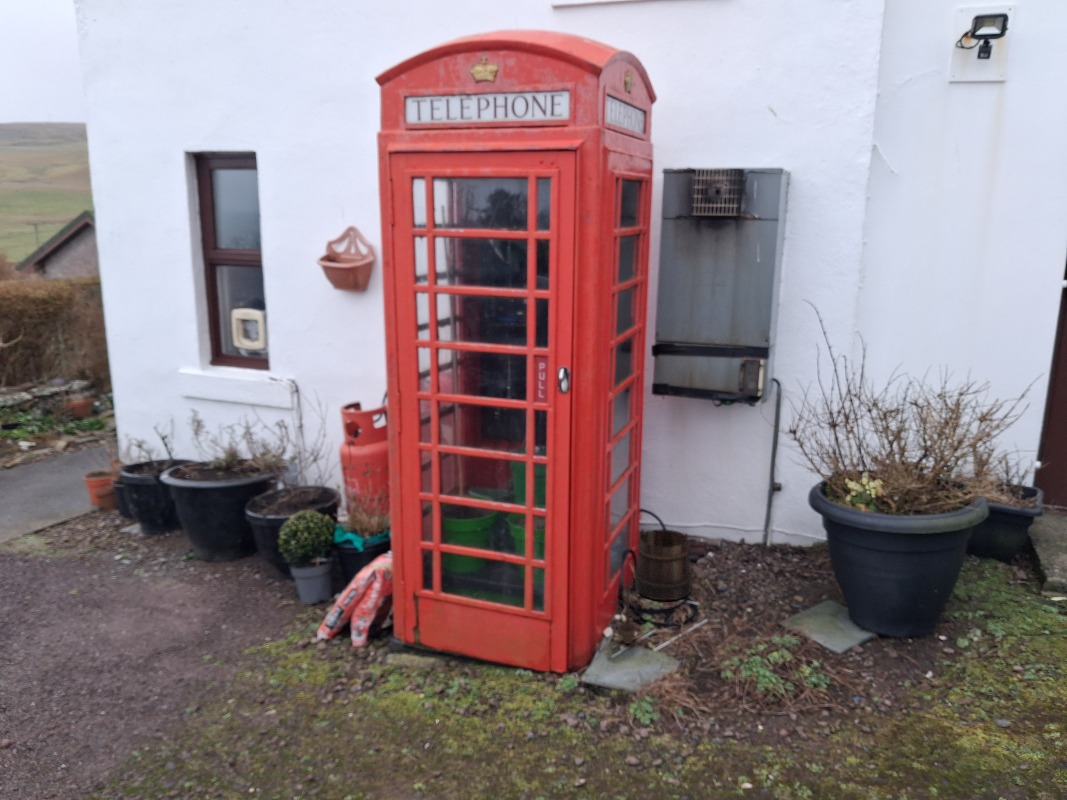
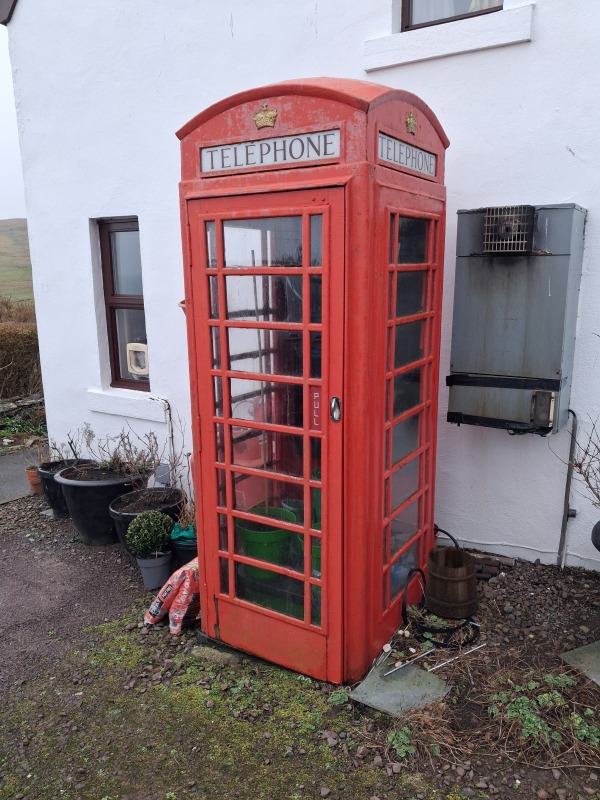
decorative plant: present [610,580,639,645] -> none [386,601,417,672]

